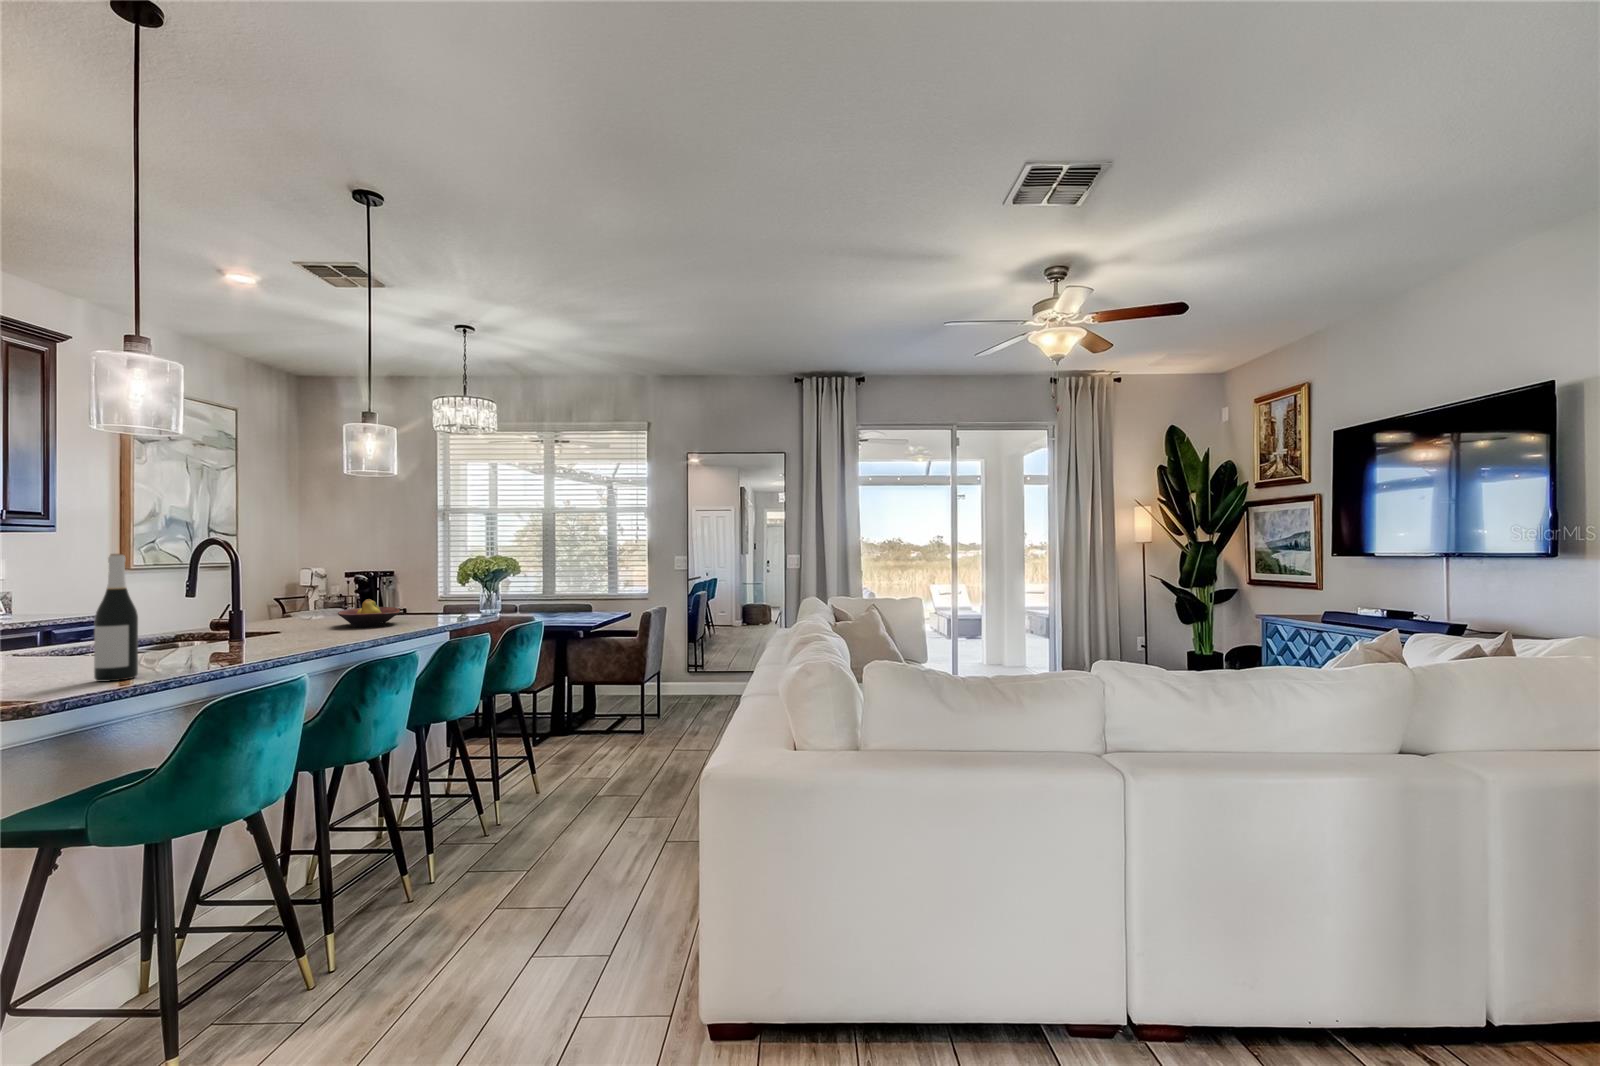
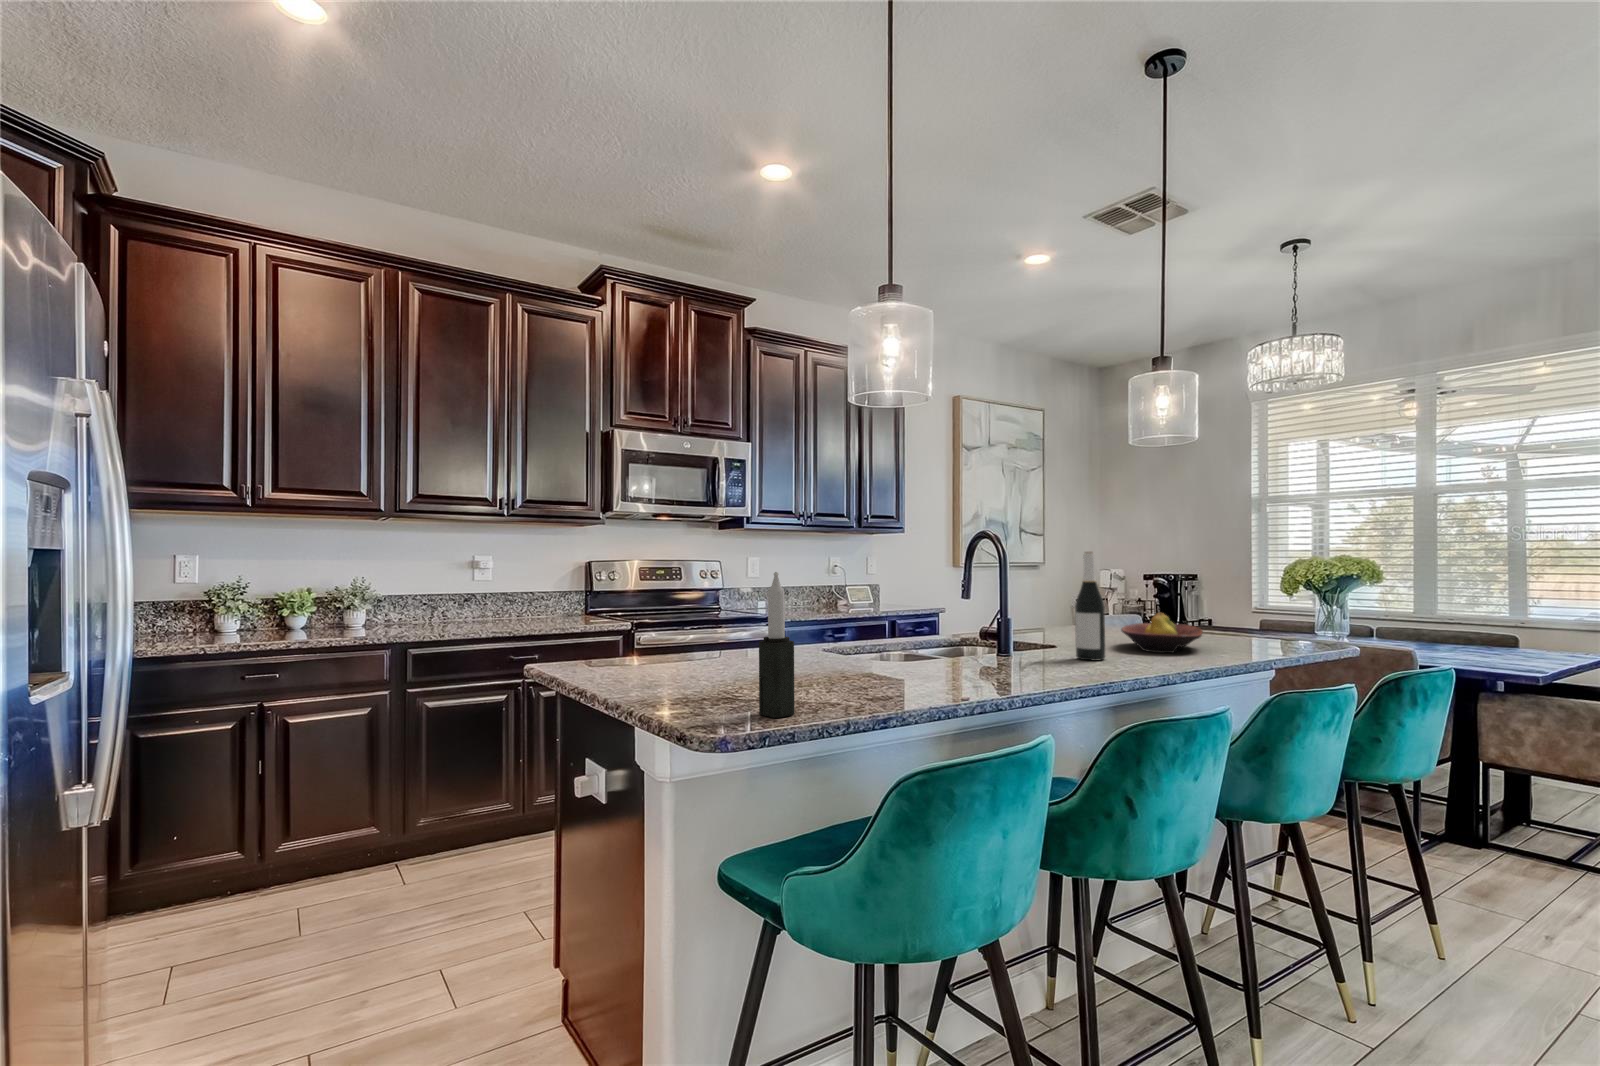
wine bottle: present [94,554,138,681] -> present [1075,552,1106,661]
candle: none [47,576,86,691] -> present [759,572,795,718]

